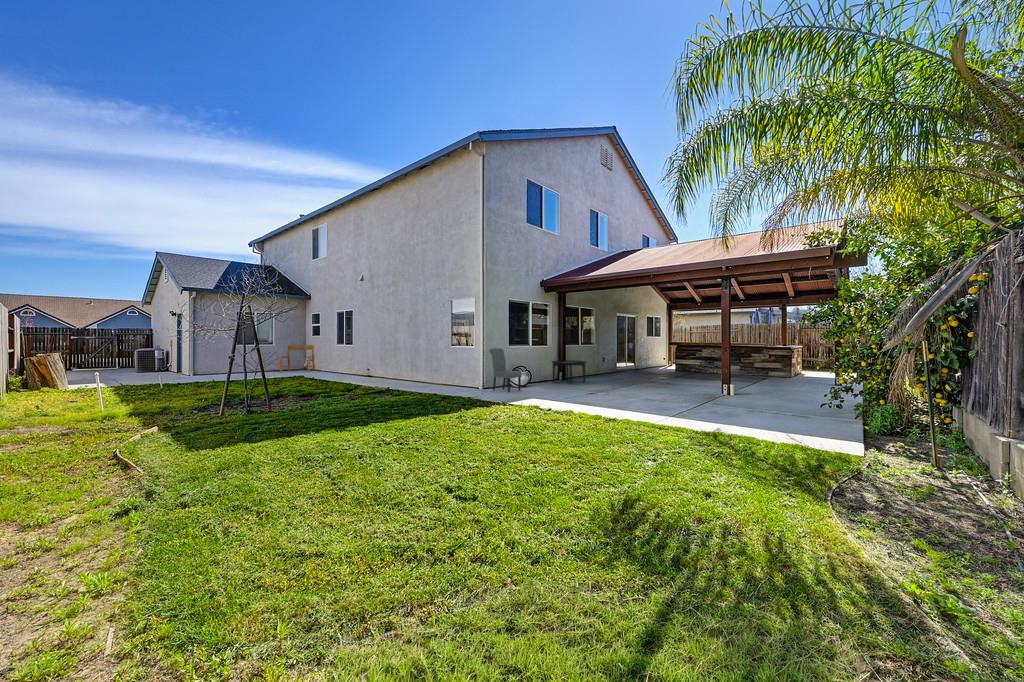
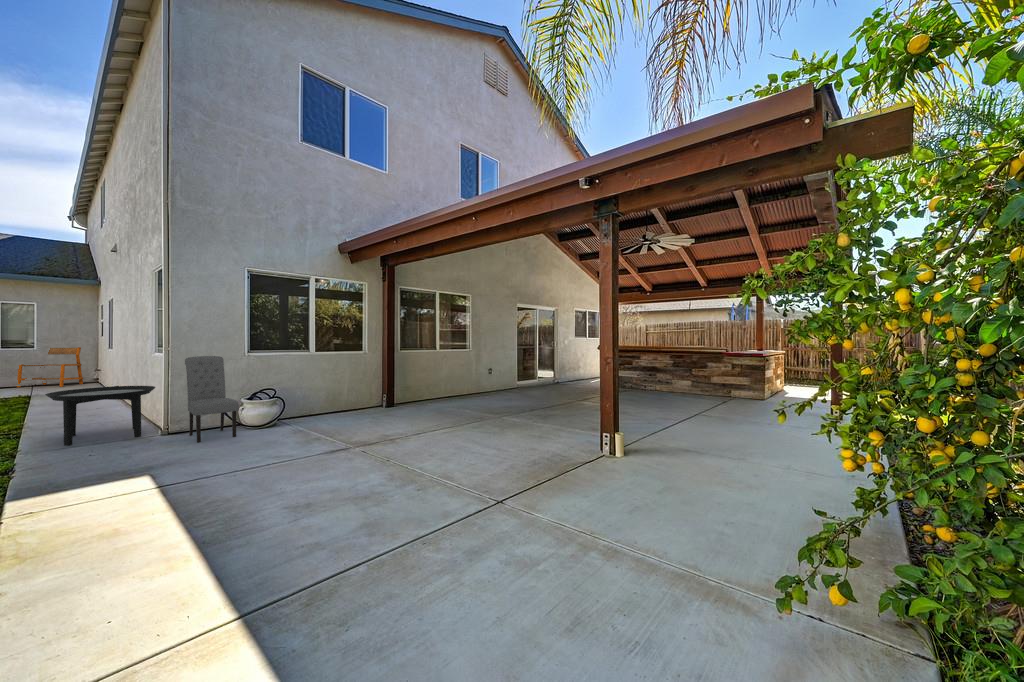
round table: present [552,360,586,384] -> present [45,386,155,446]

